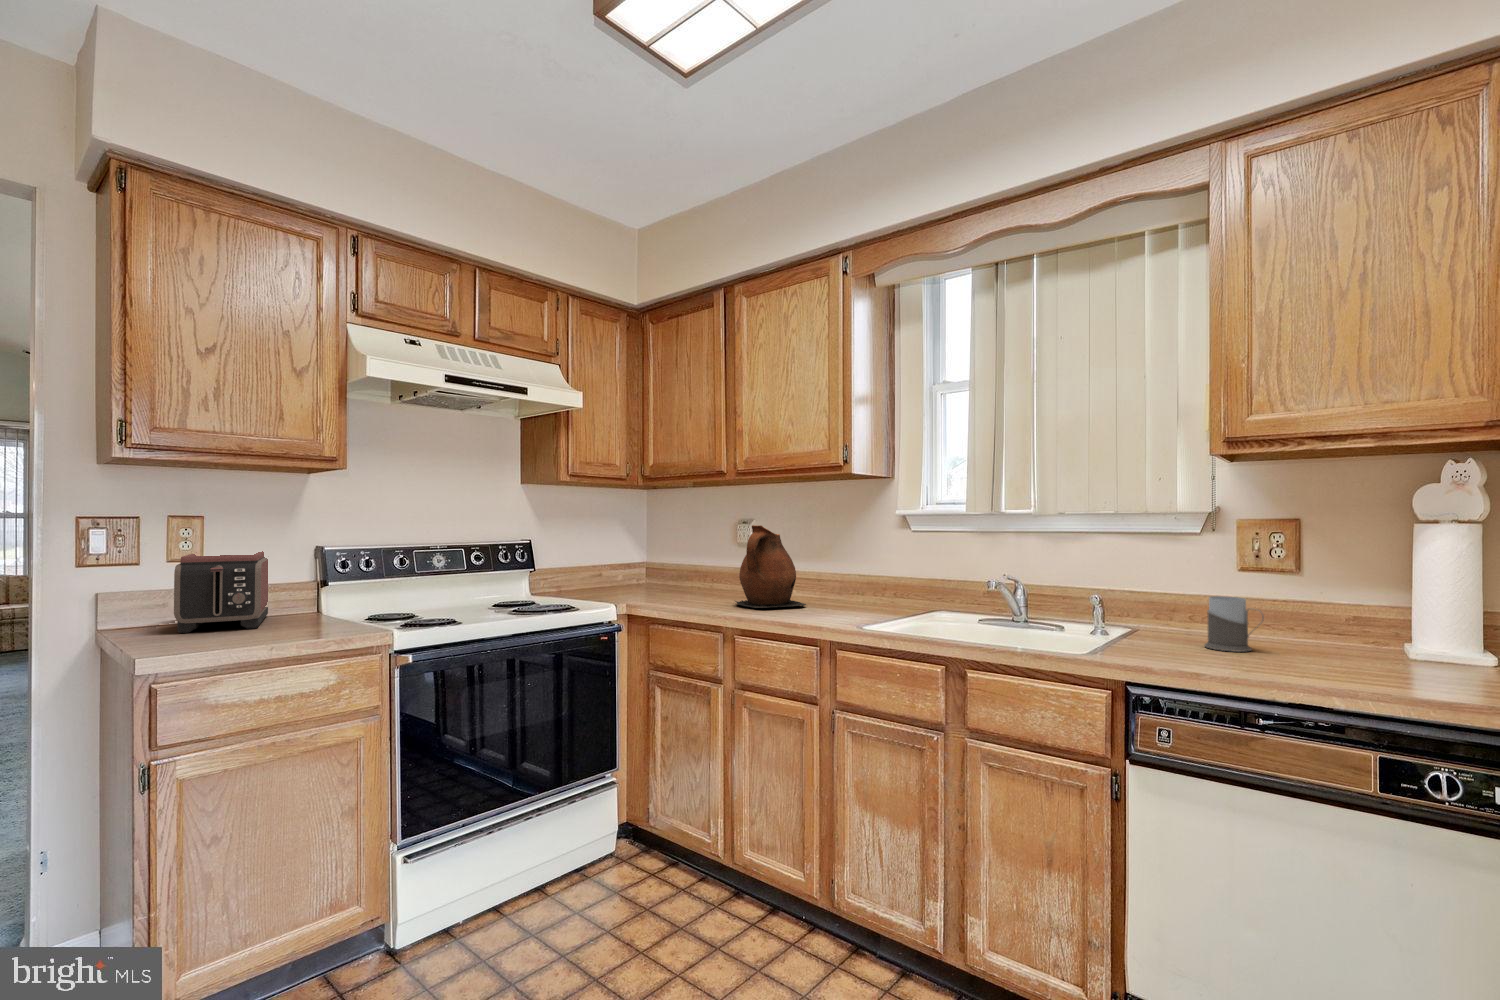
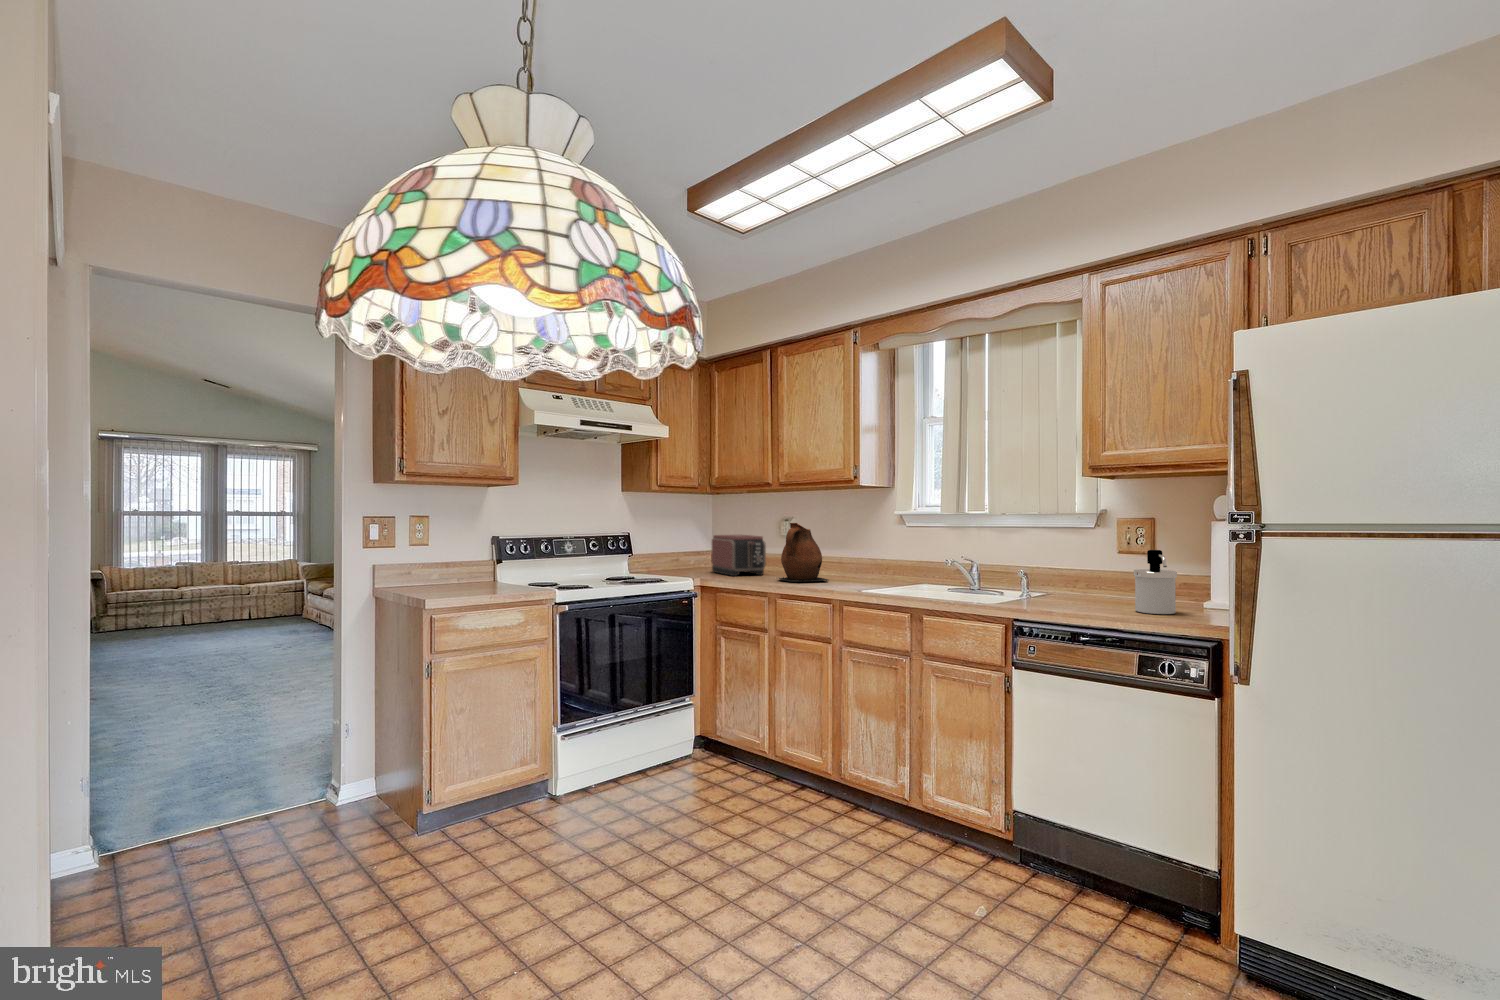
toaster: present [174,551,268,633] -> present [712,535,766,576]
soap dispenser: none [1308,569,1390,674] -> present [1134,550,1177,614]
mug: present [1204,596,1264,652] -> none [1083,570,1117,605]

